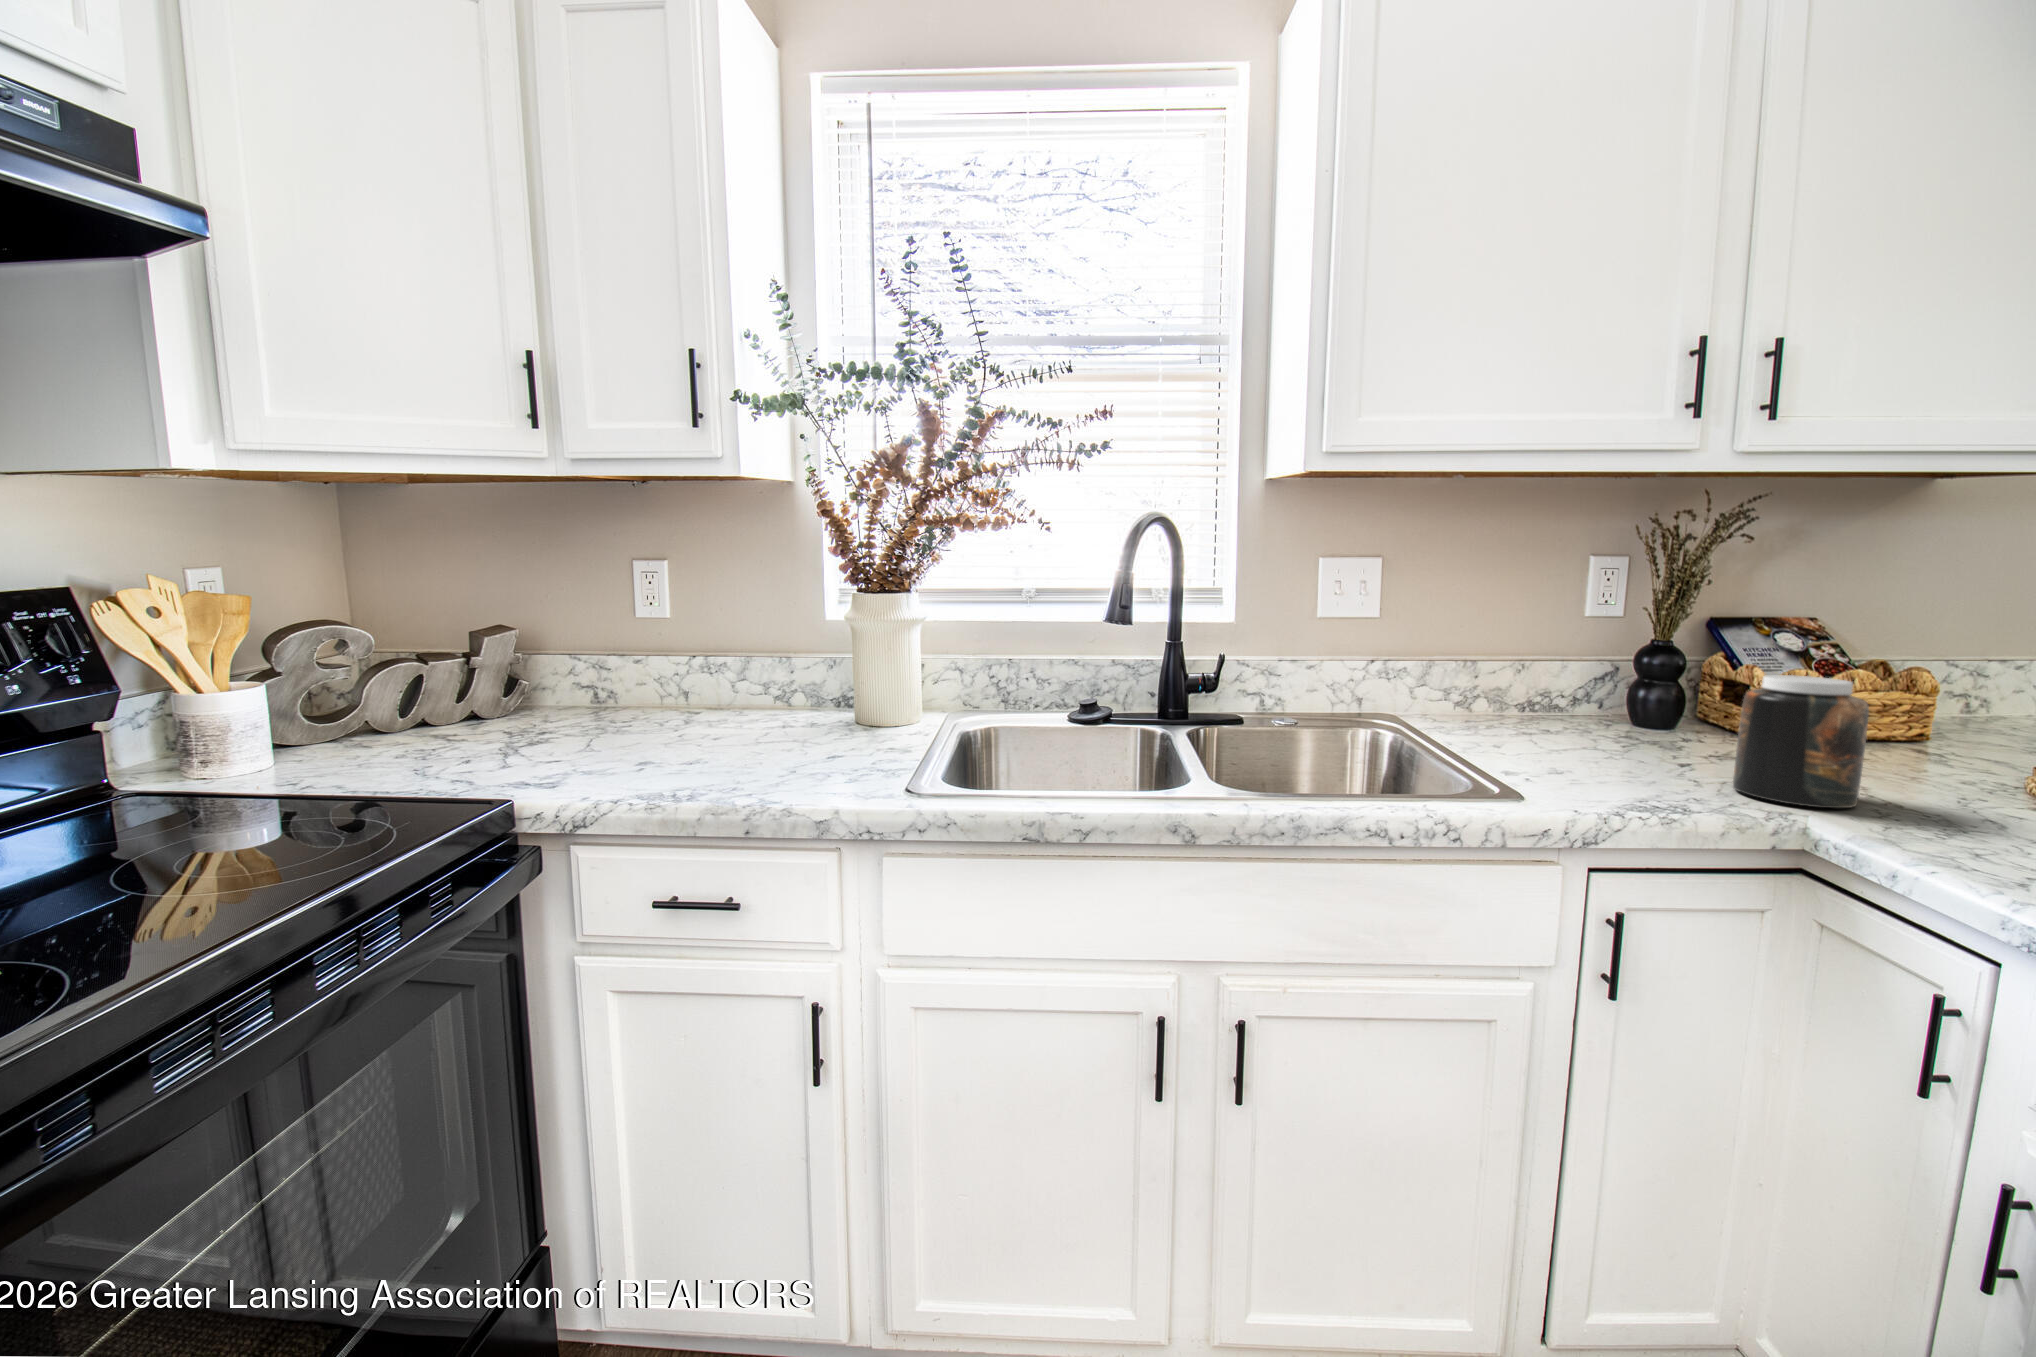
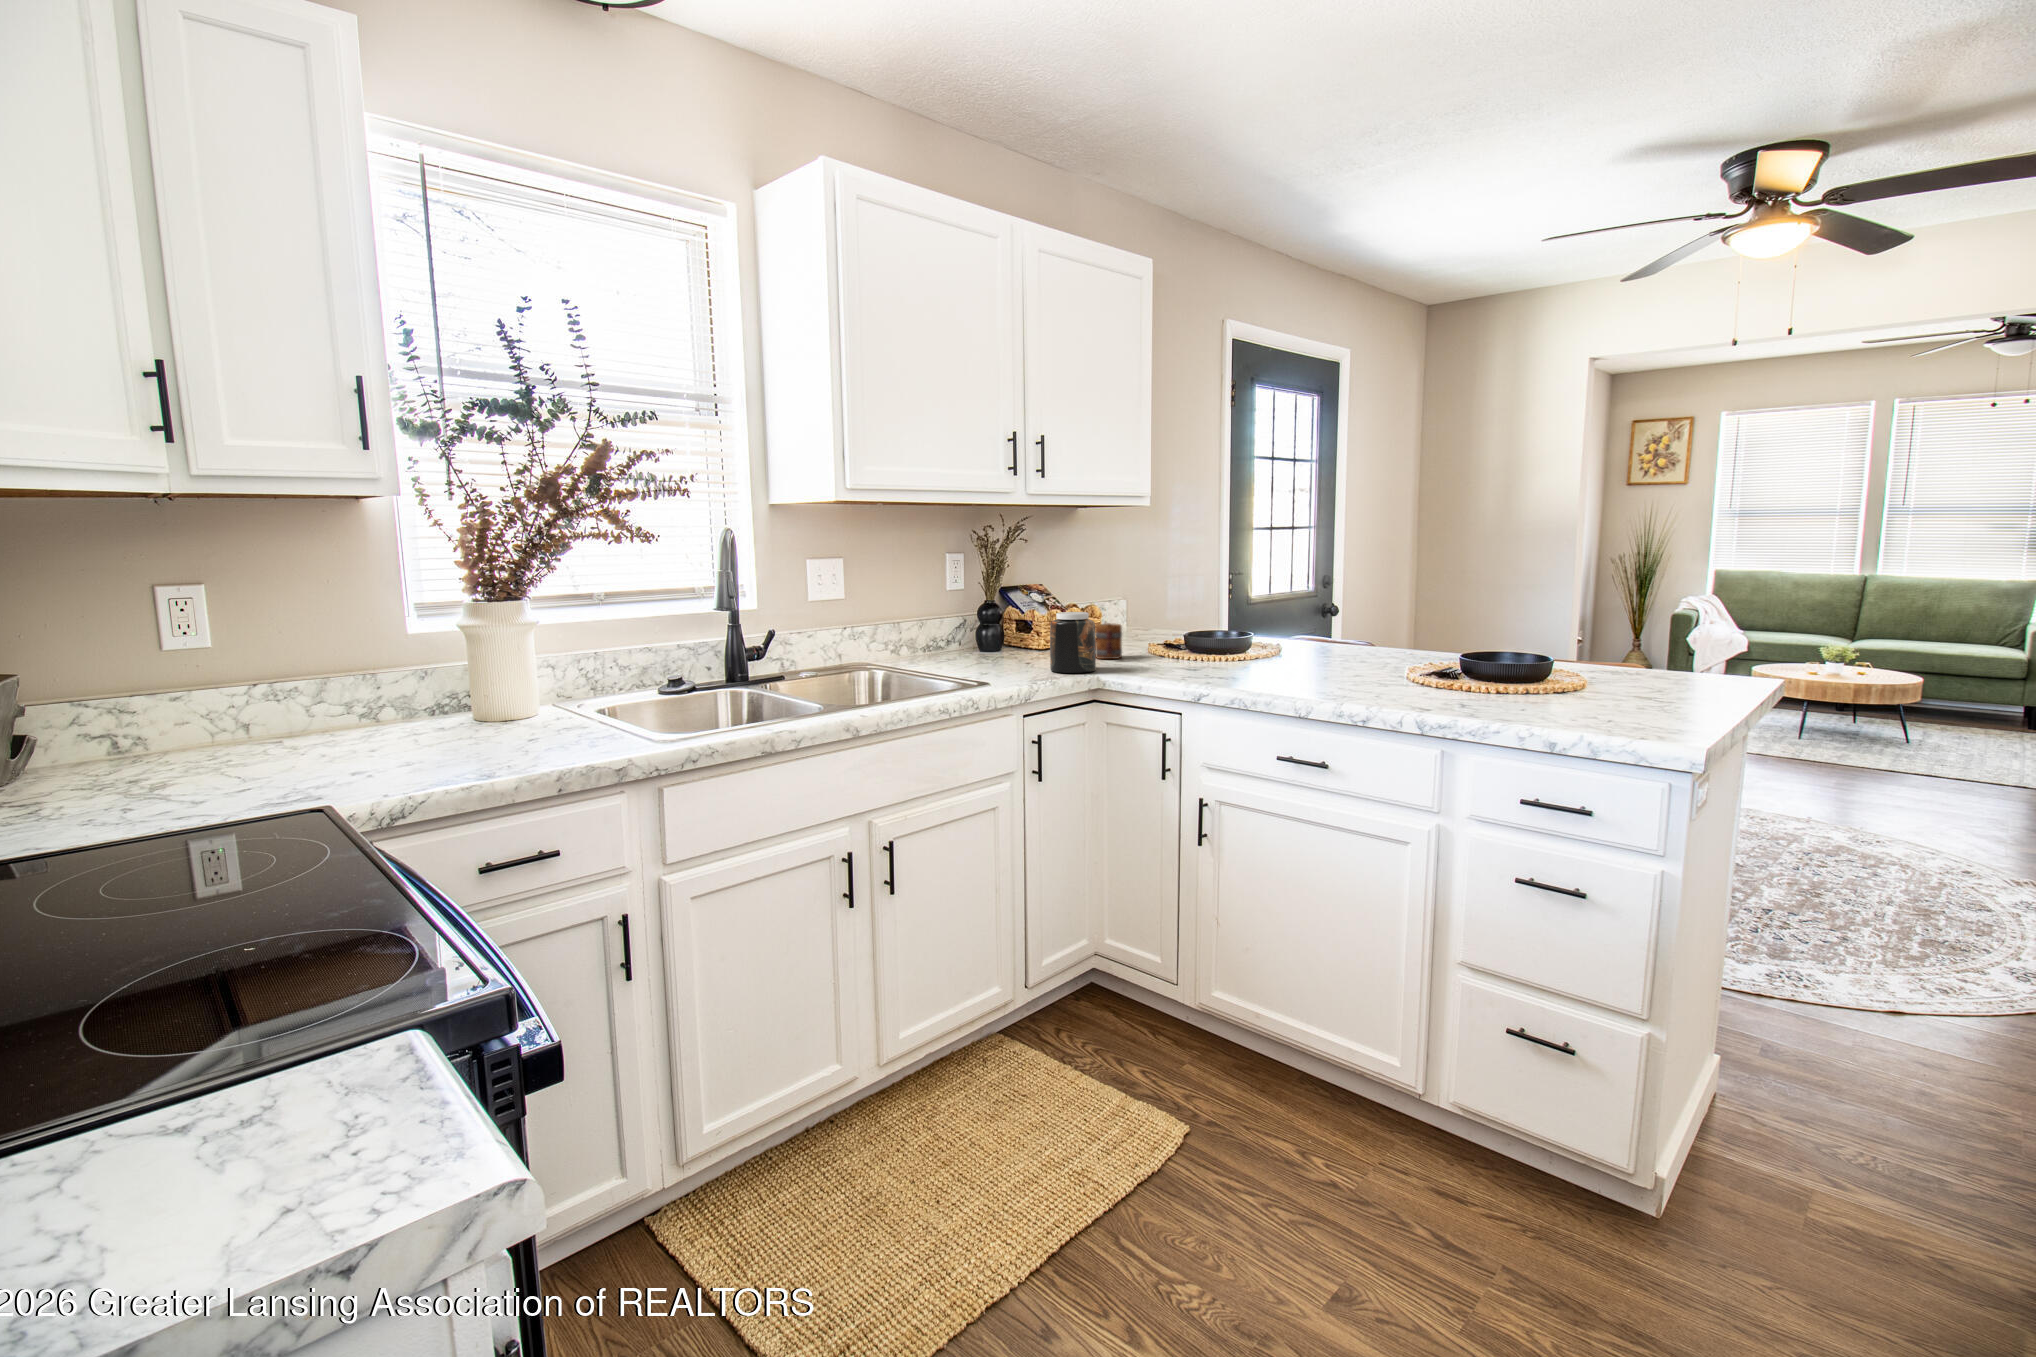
mug: none [1883,708,1973,787] -> present [1096,623,1122,659]

